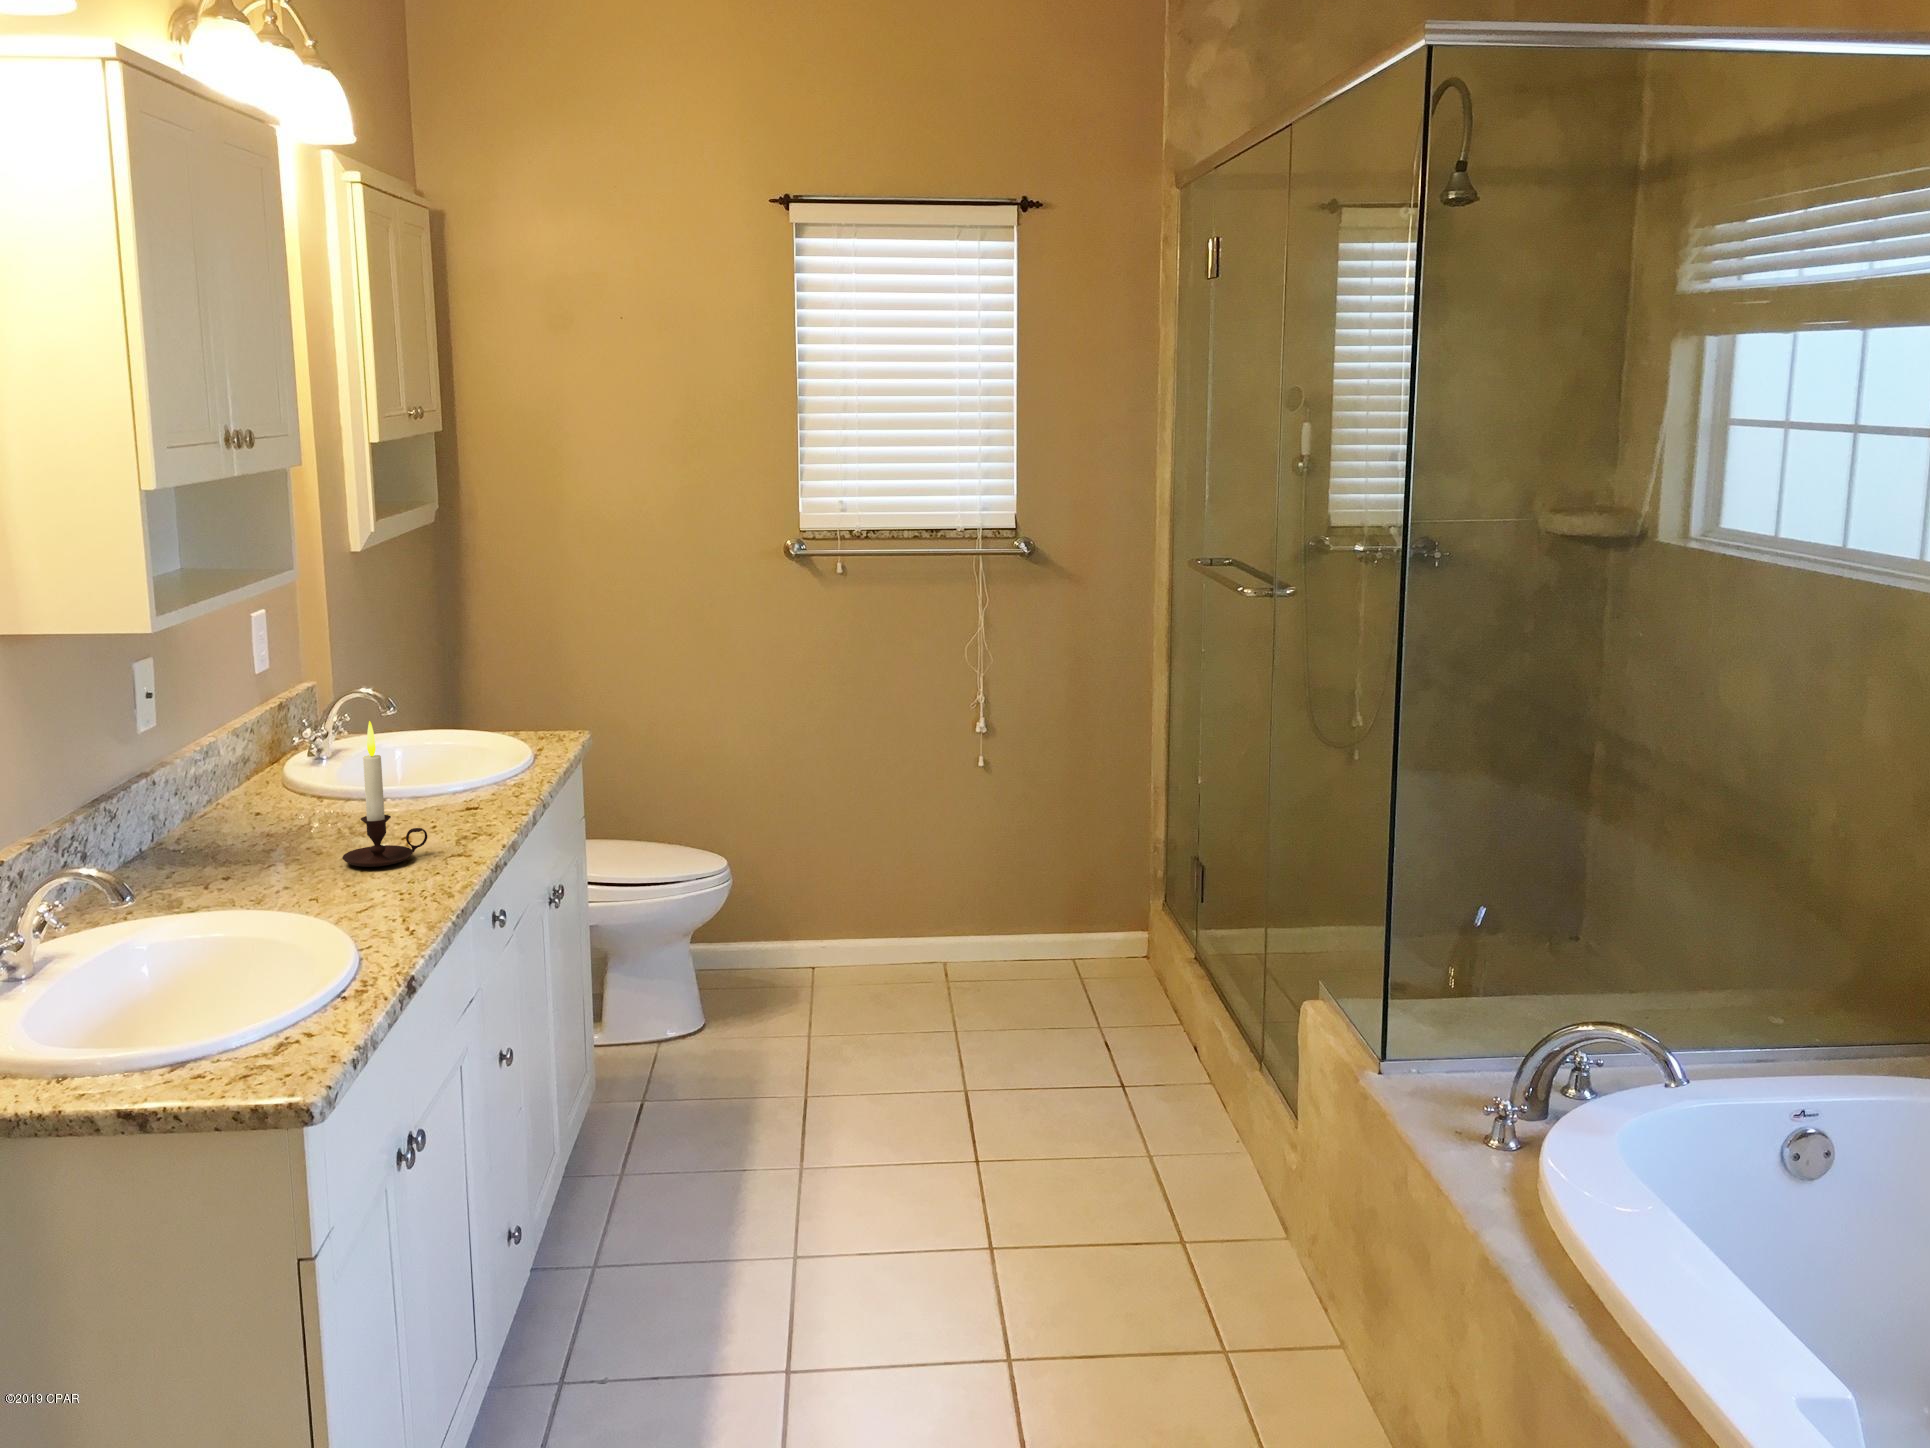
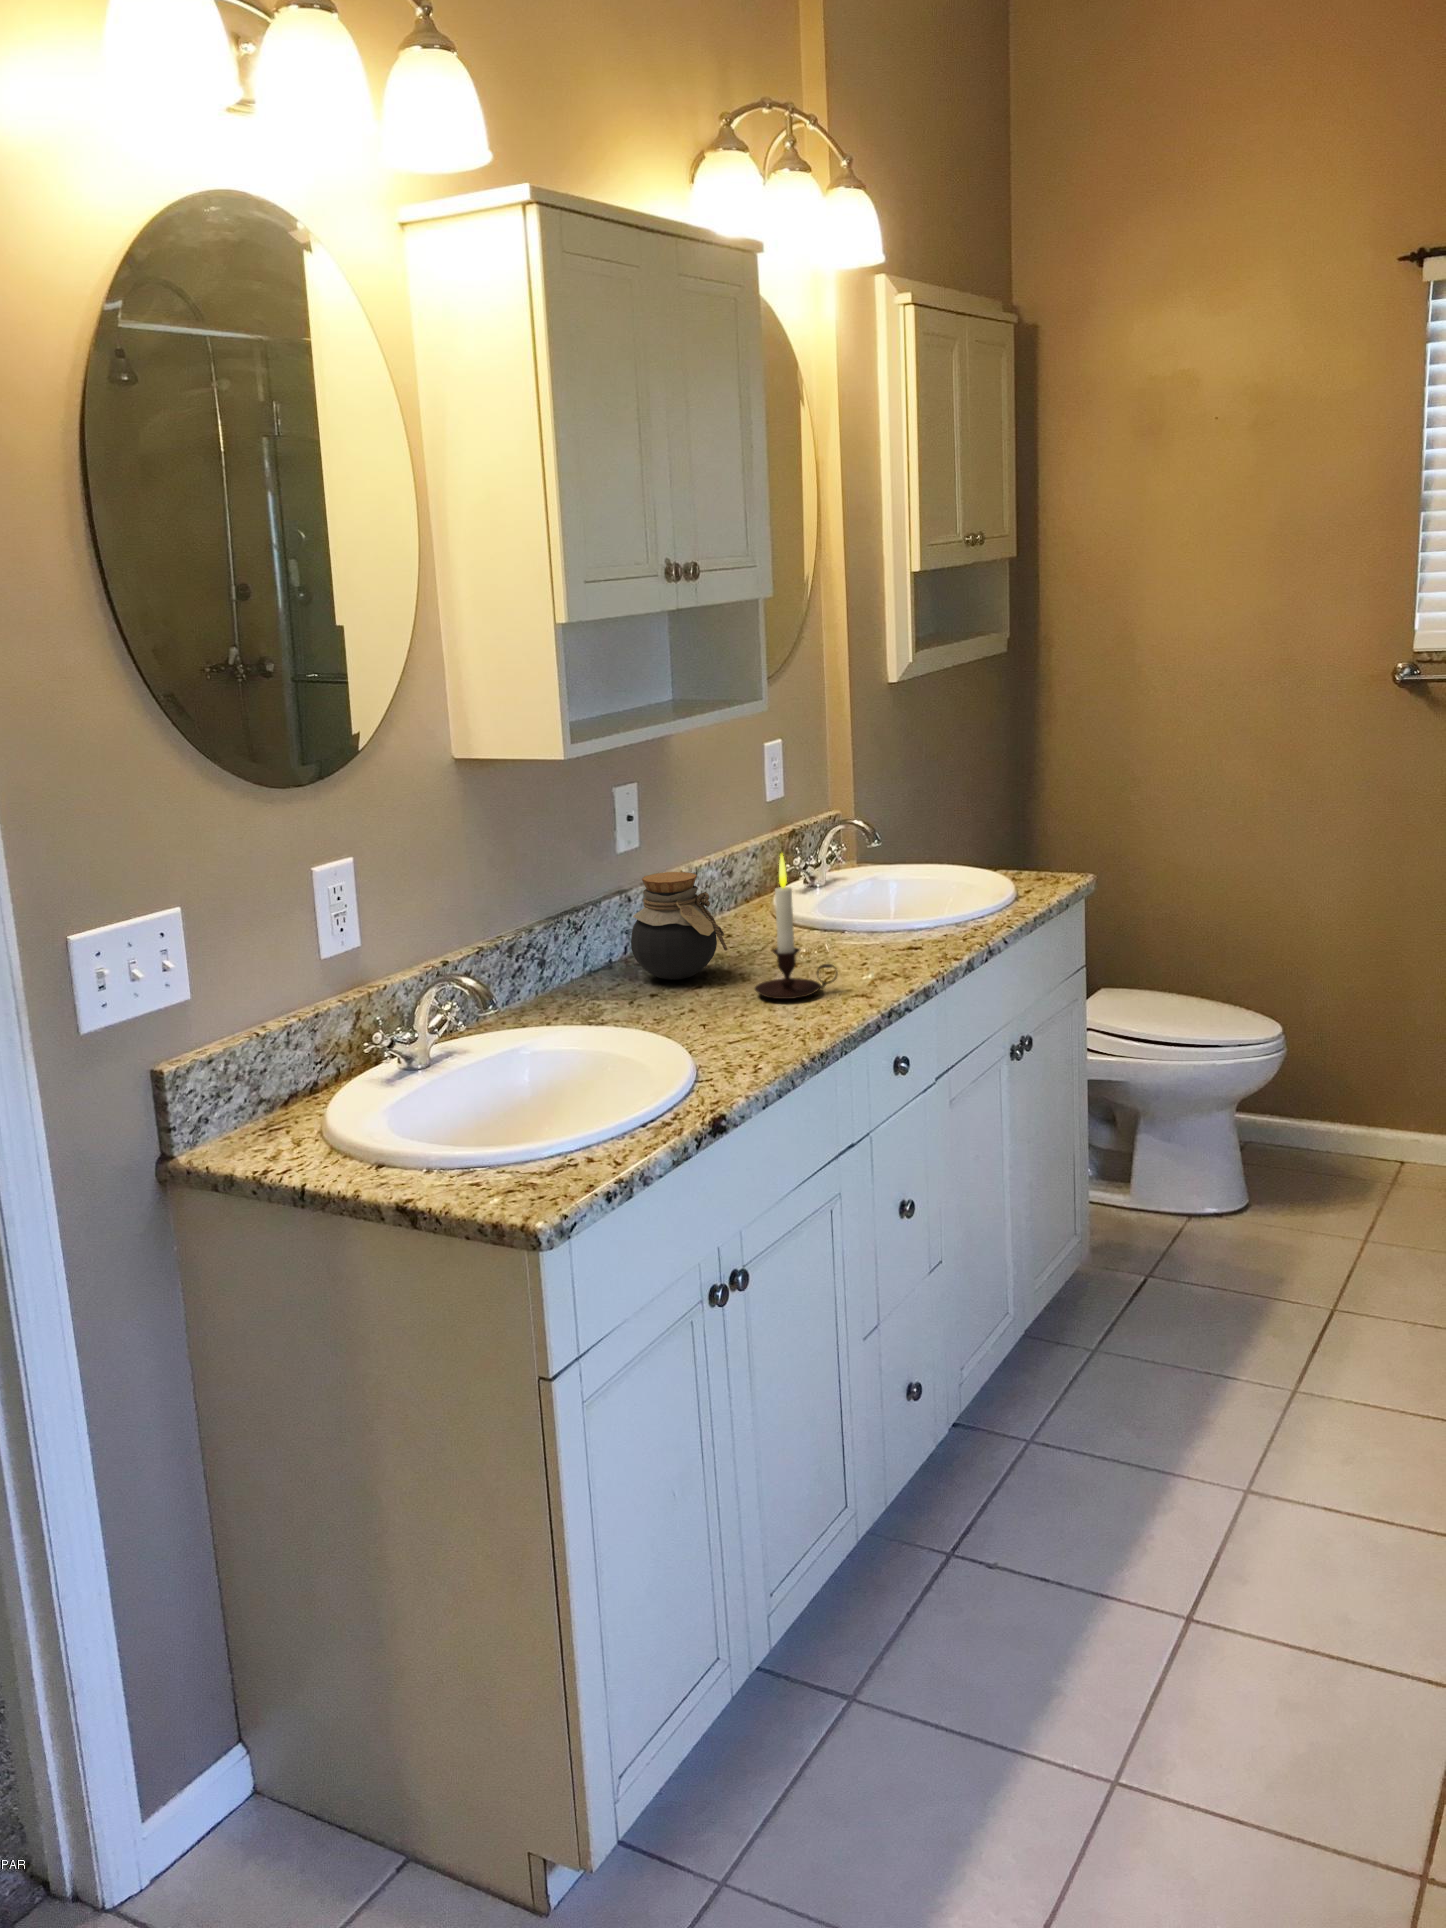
jar: none [183,748,298,861] -> present [631,872,727,980]

